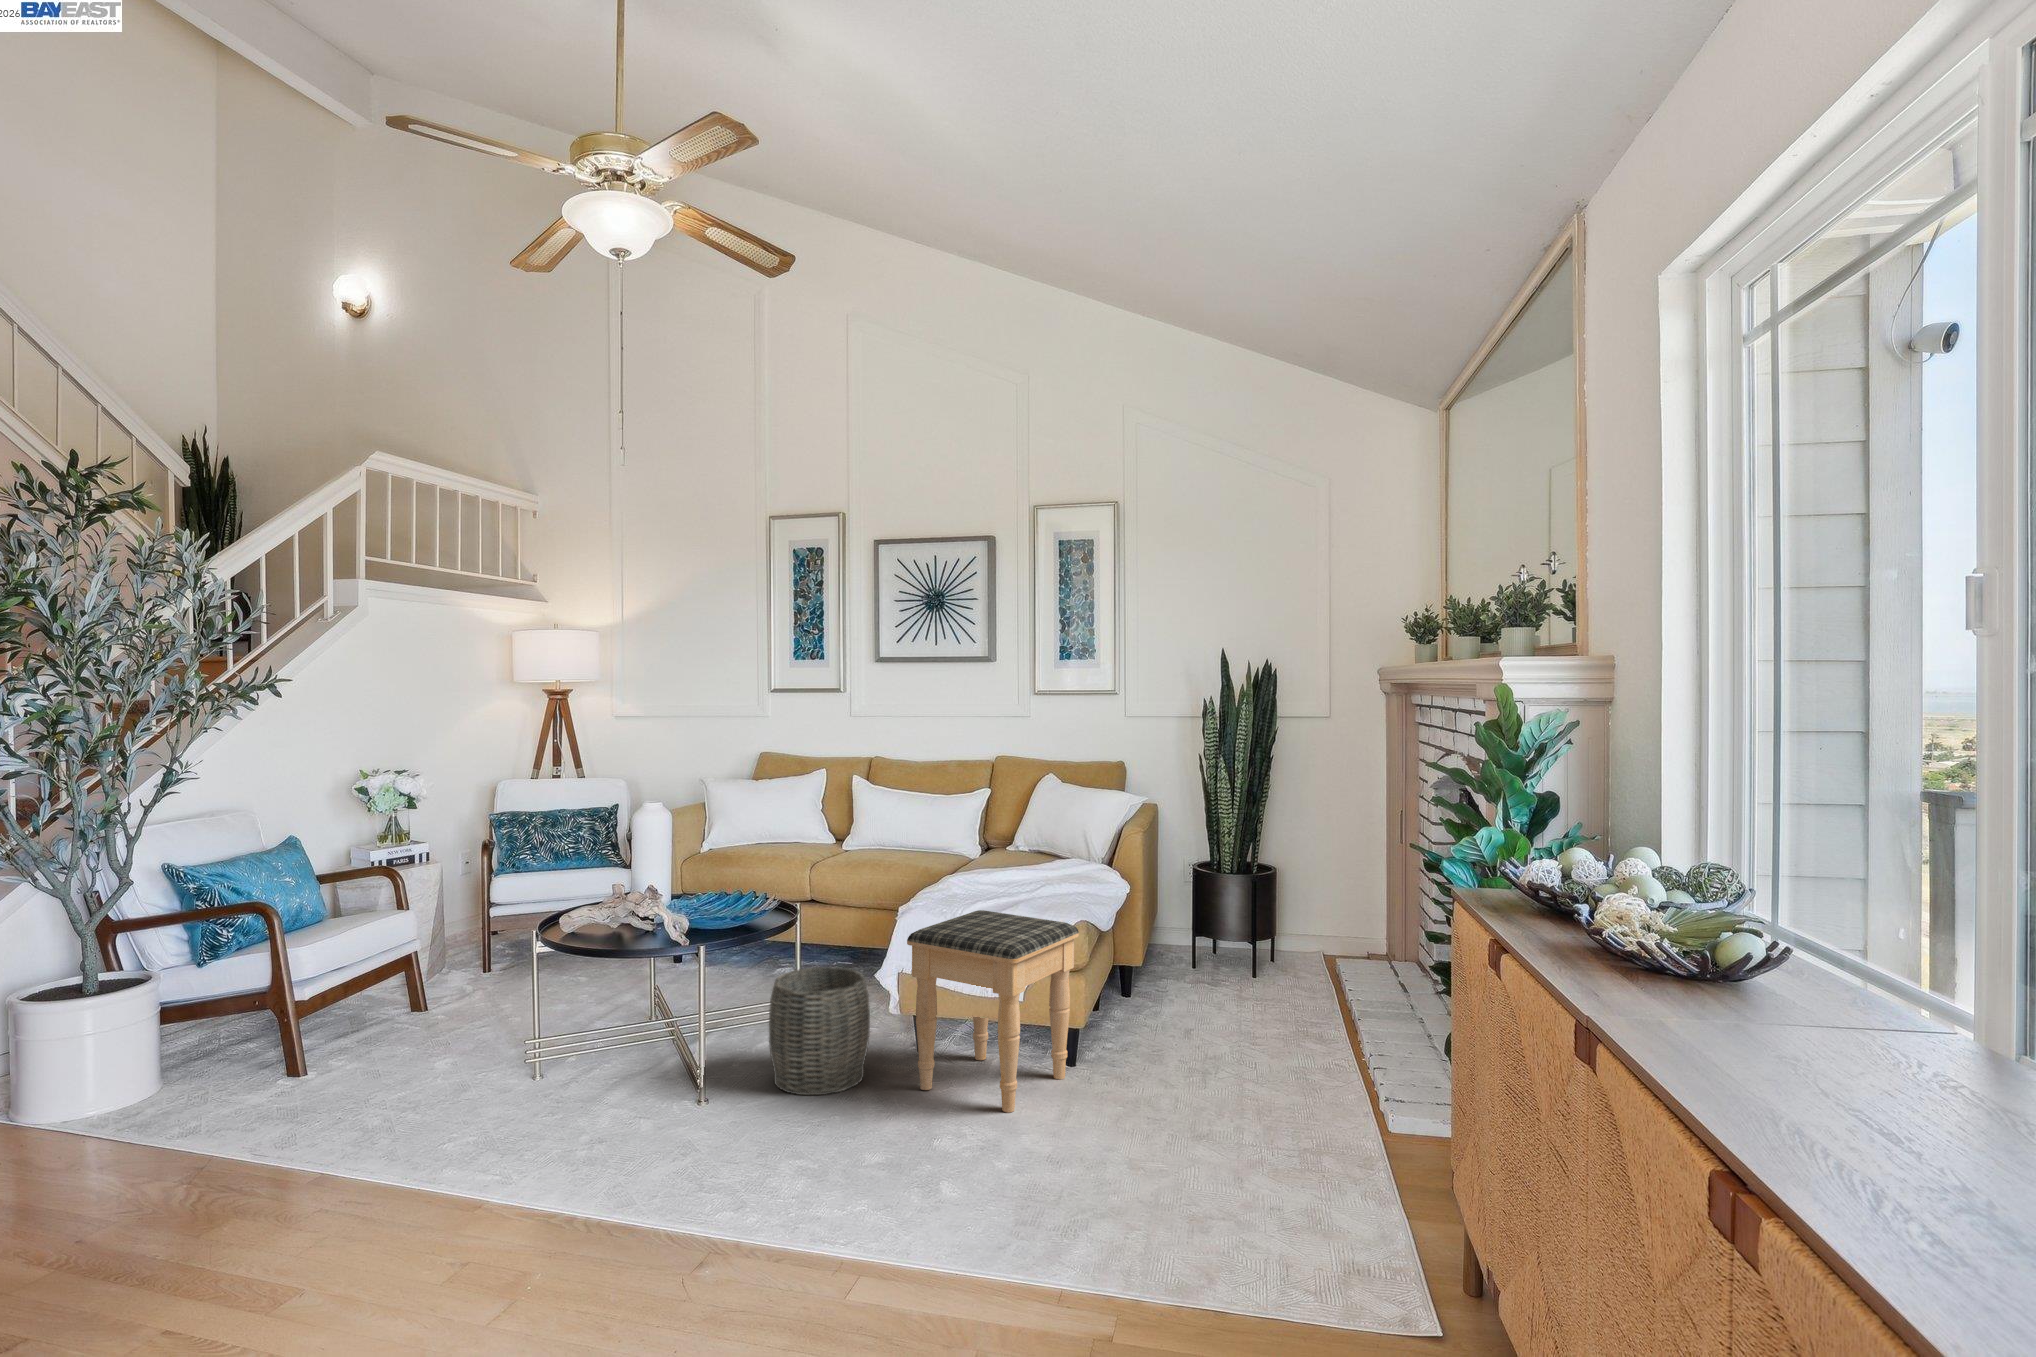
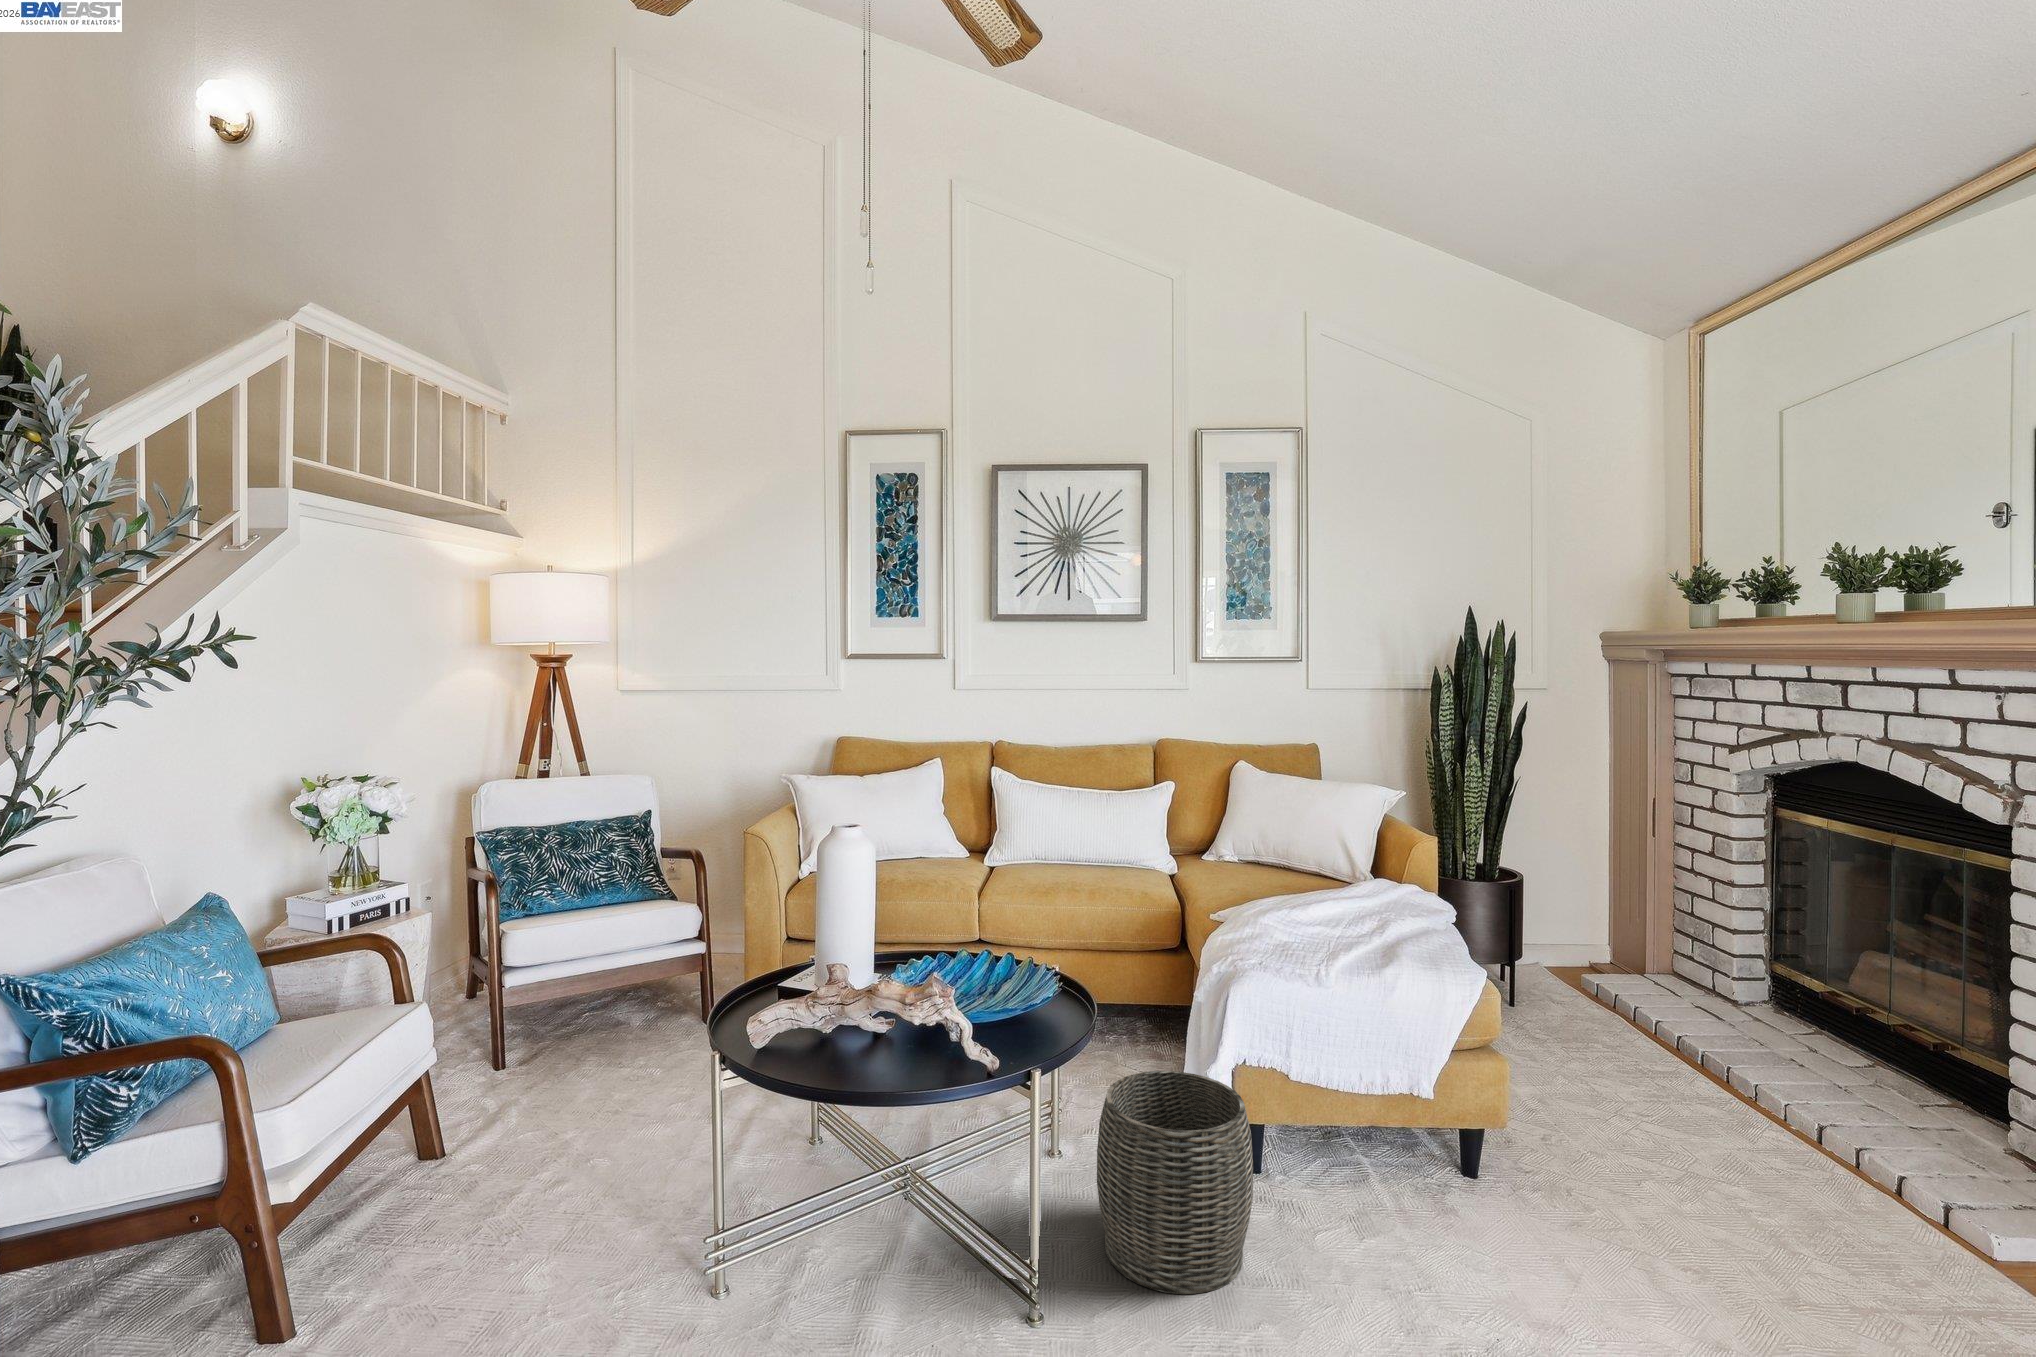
footstool: present [907,910,1079,1113] -> none [1327,972,1554,1303]

